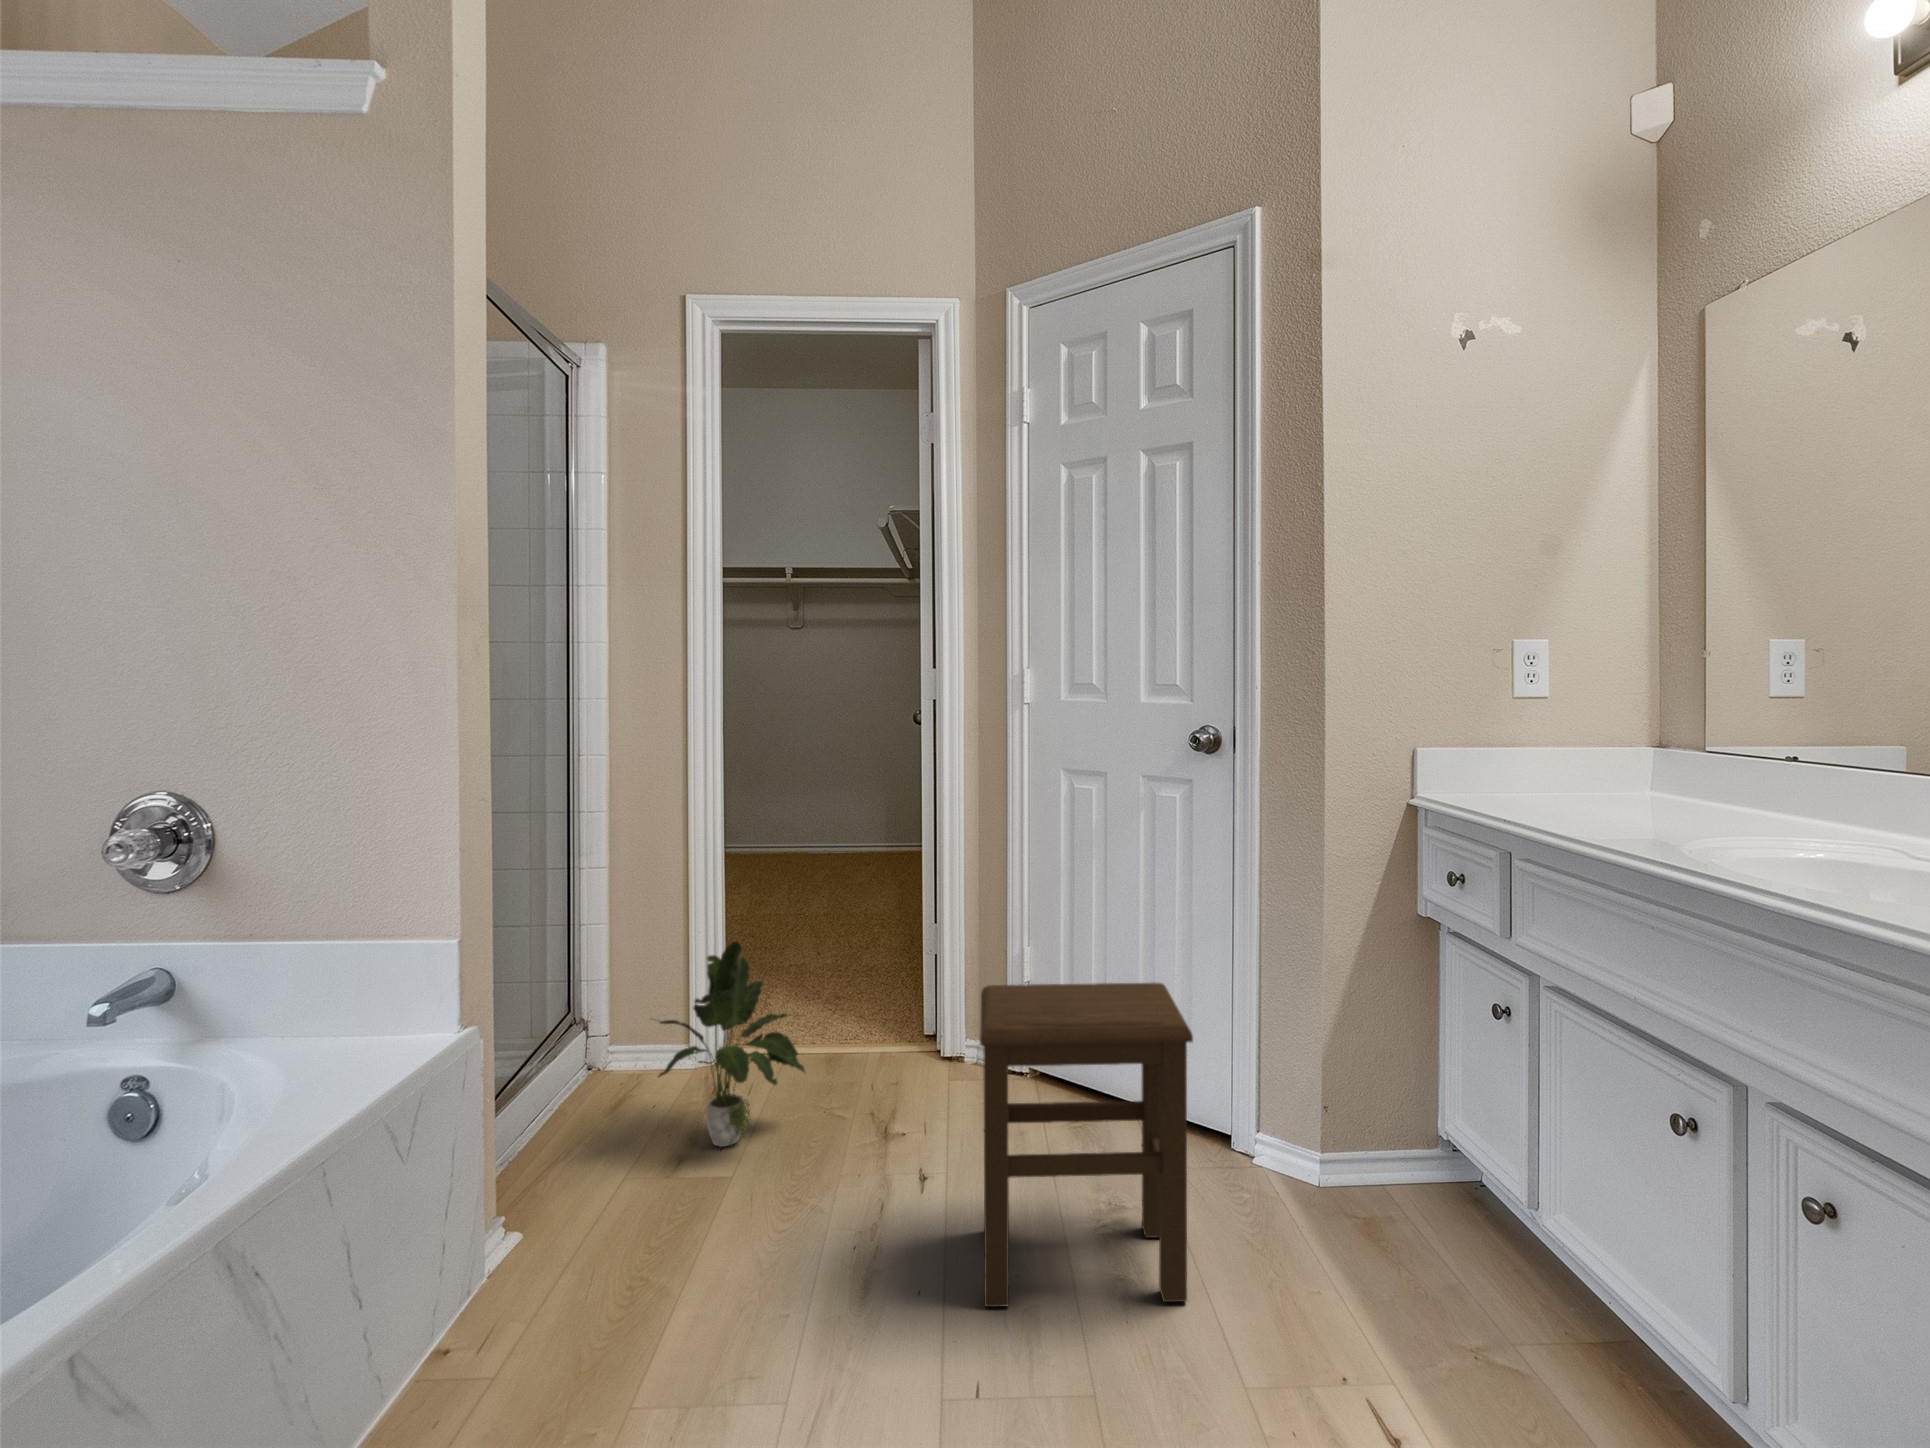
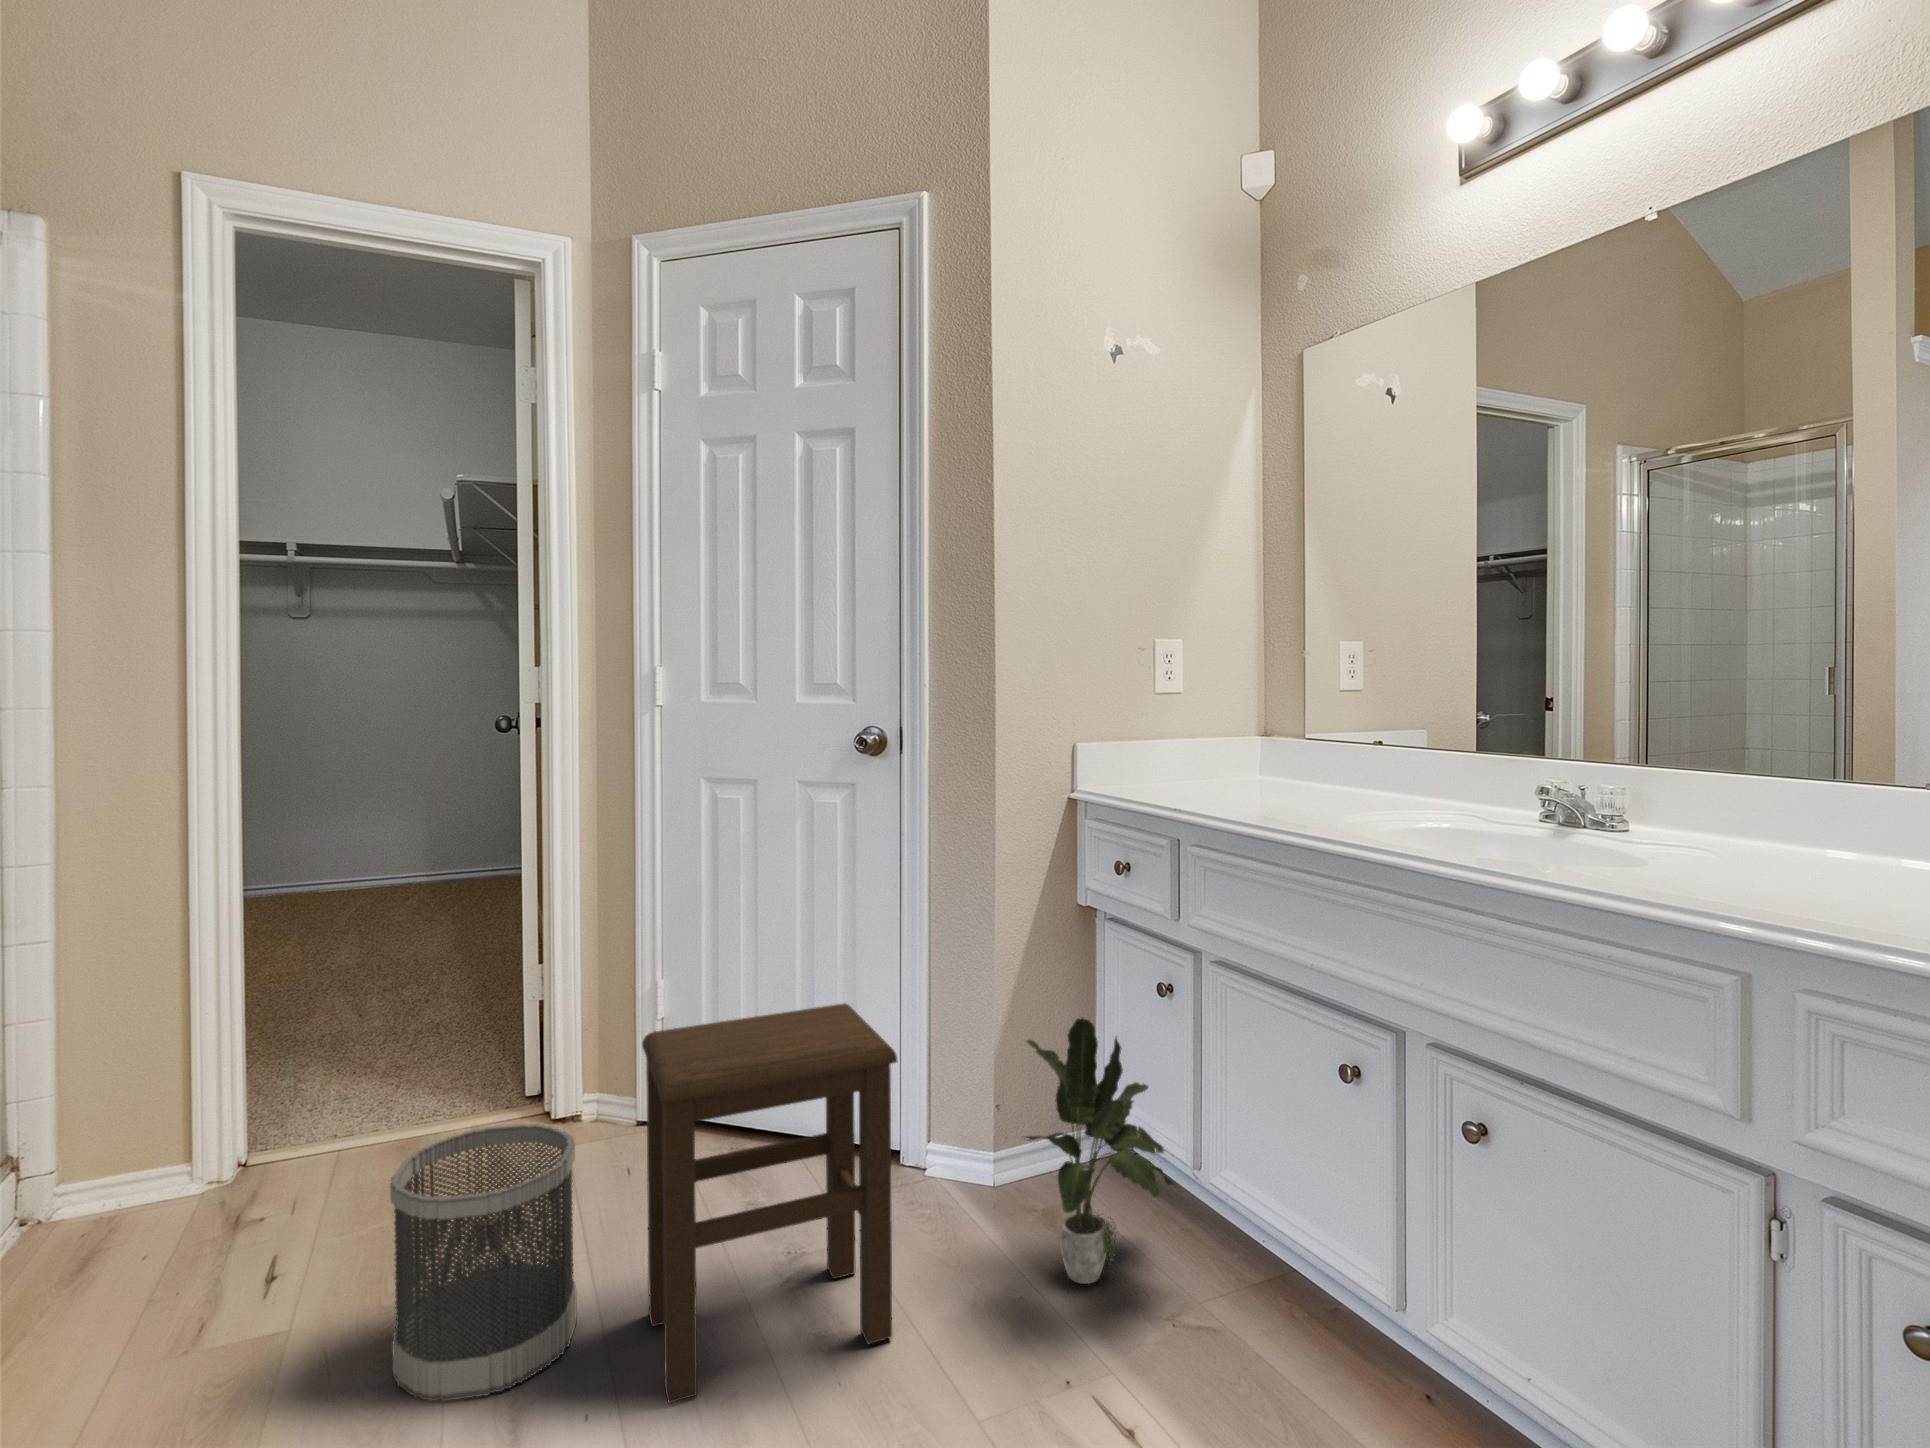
potted plant: present [658,941,805,1146] -> present [1024,1018,1180,1284]
wastebasket: none [790,1048,929,1264] -> present [390,1124,577,1402]

